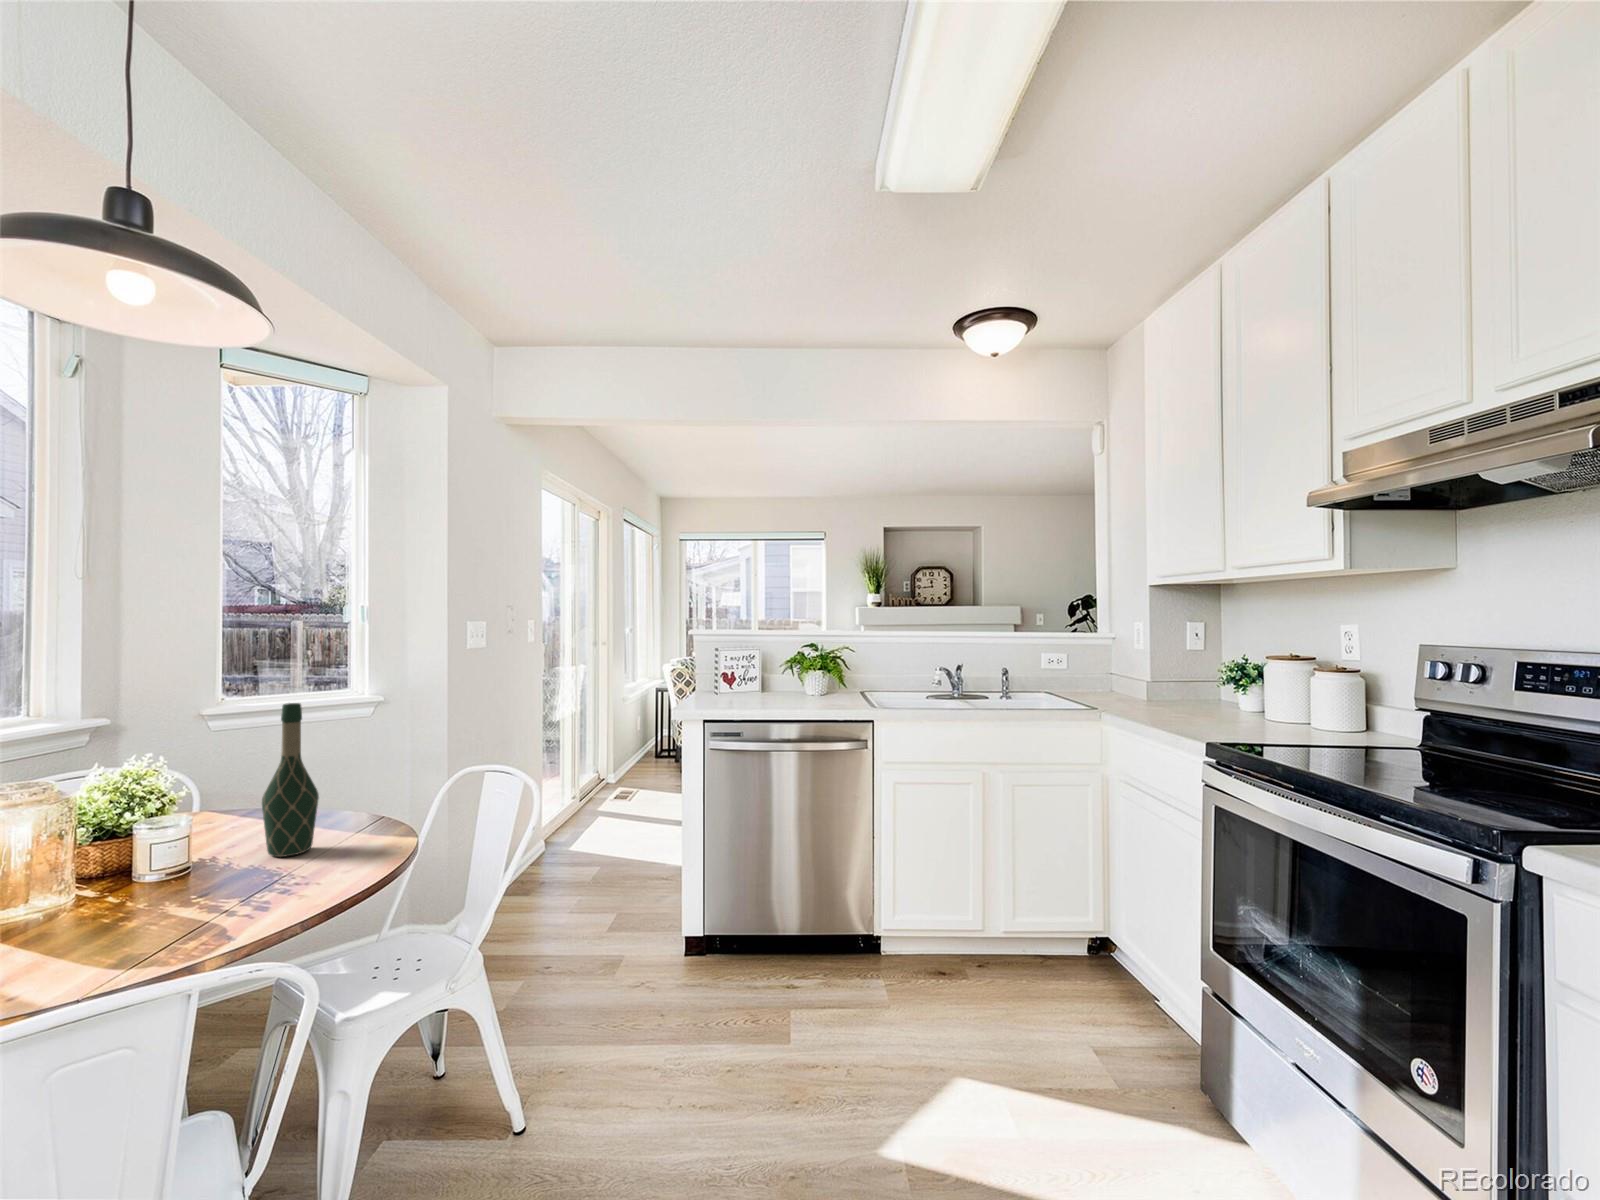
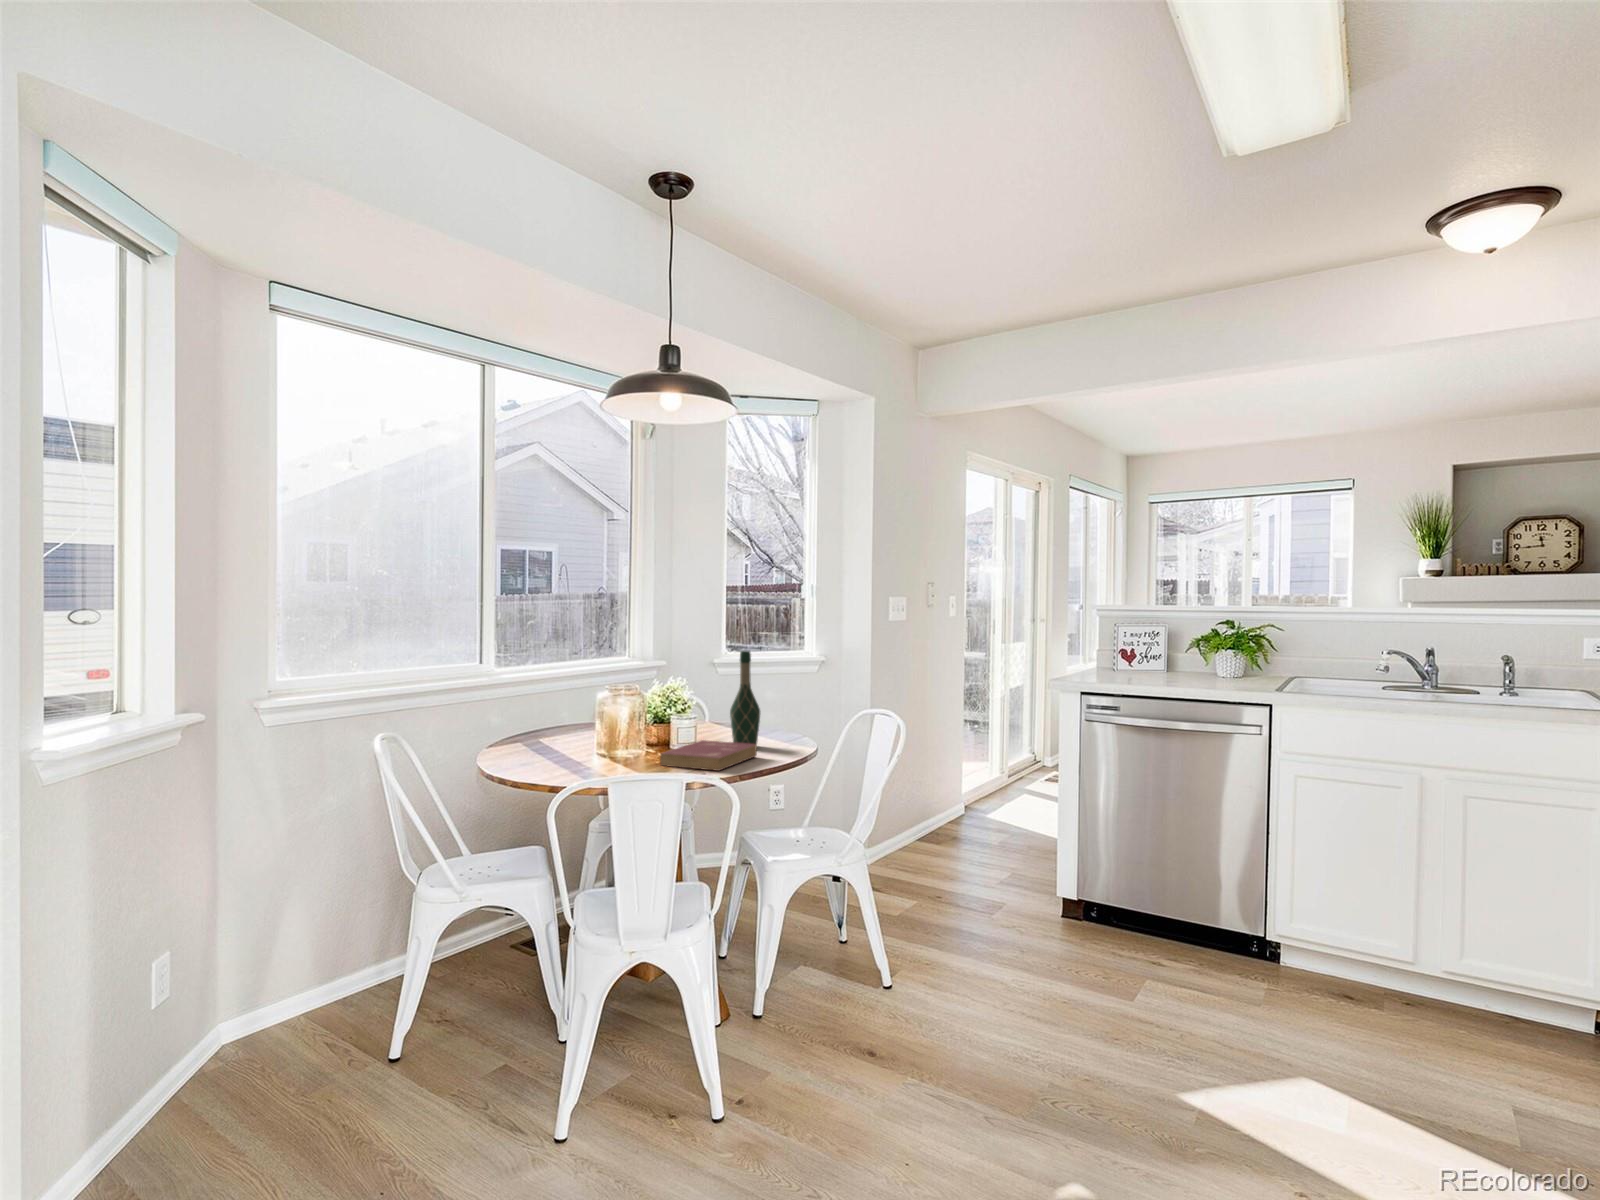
book: none [106,853,317,935] -> present [660,740,757,771]

